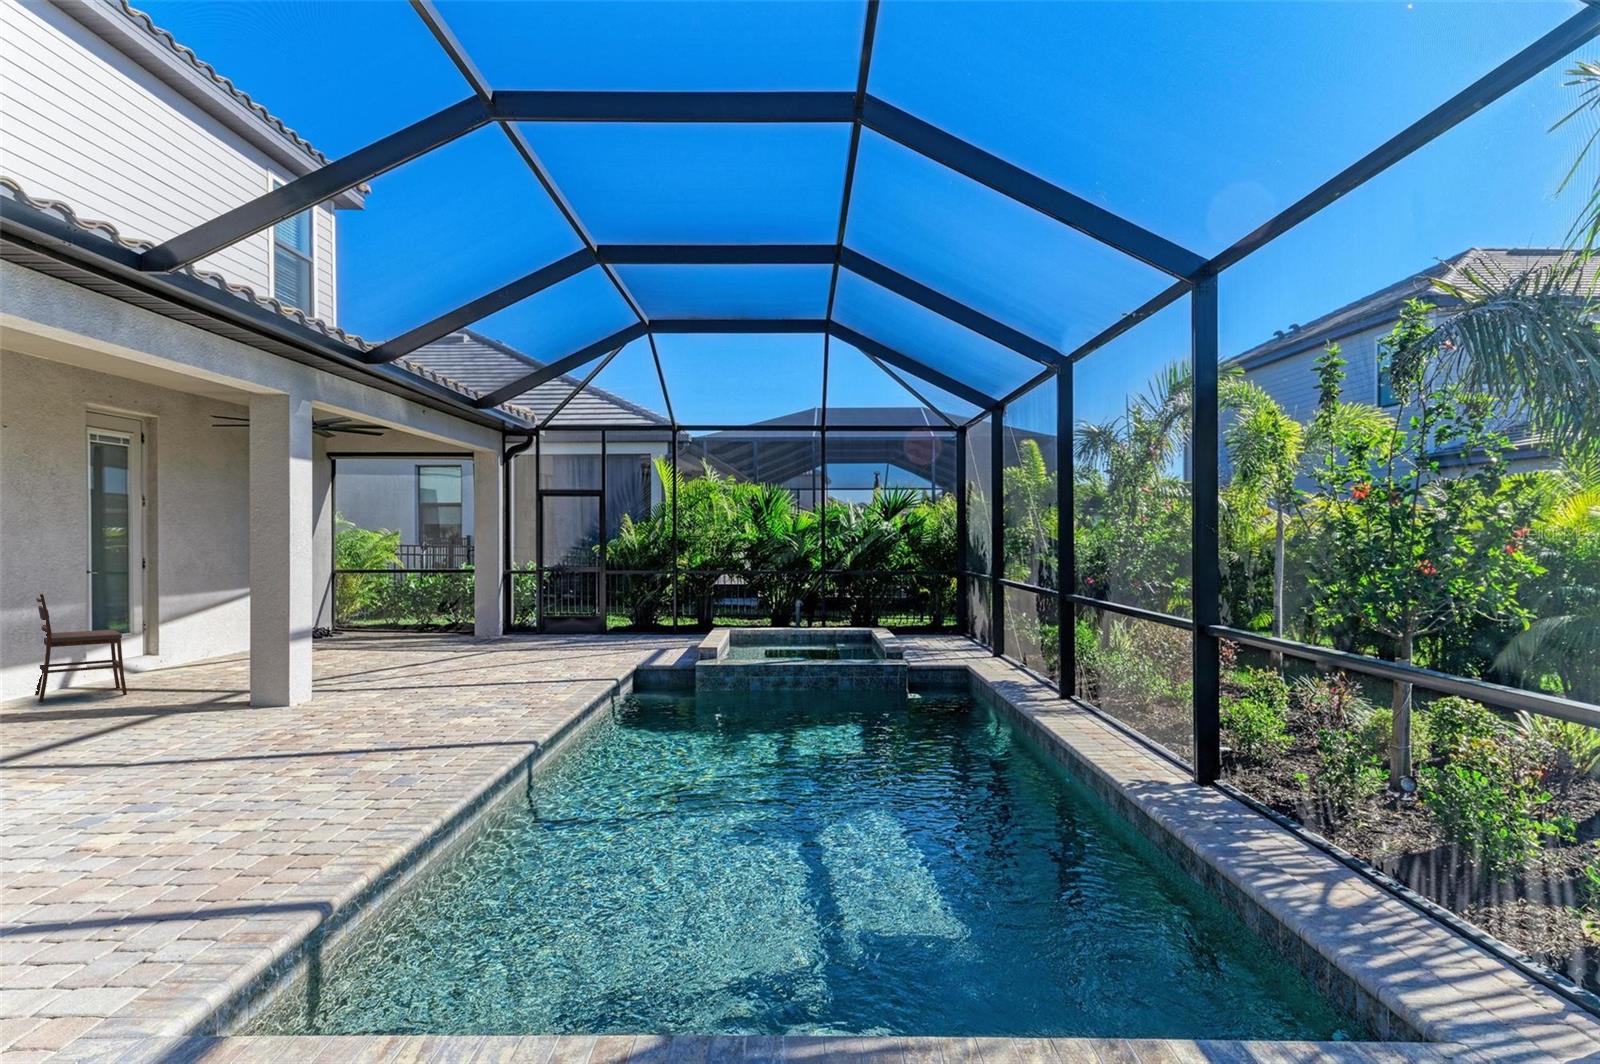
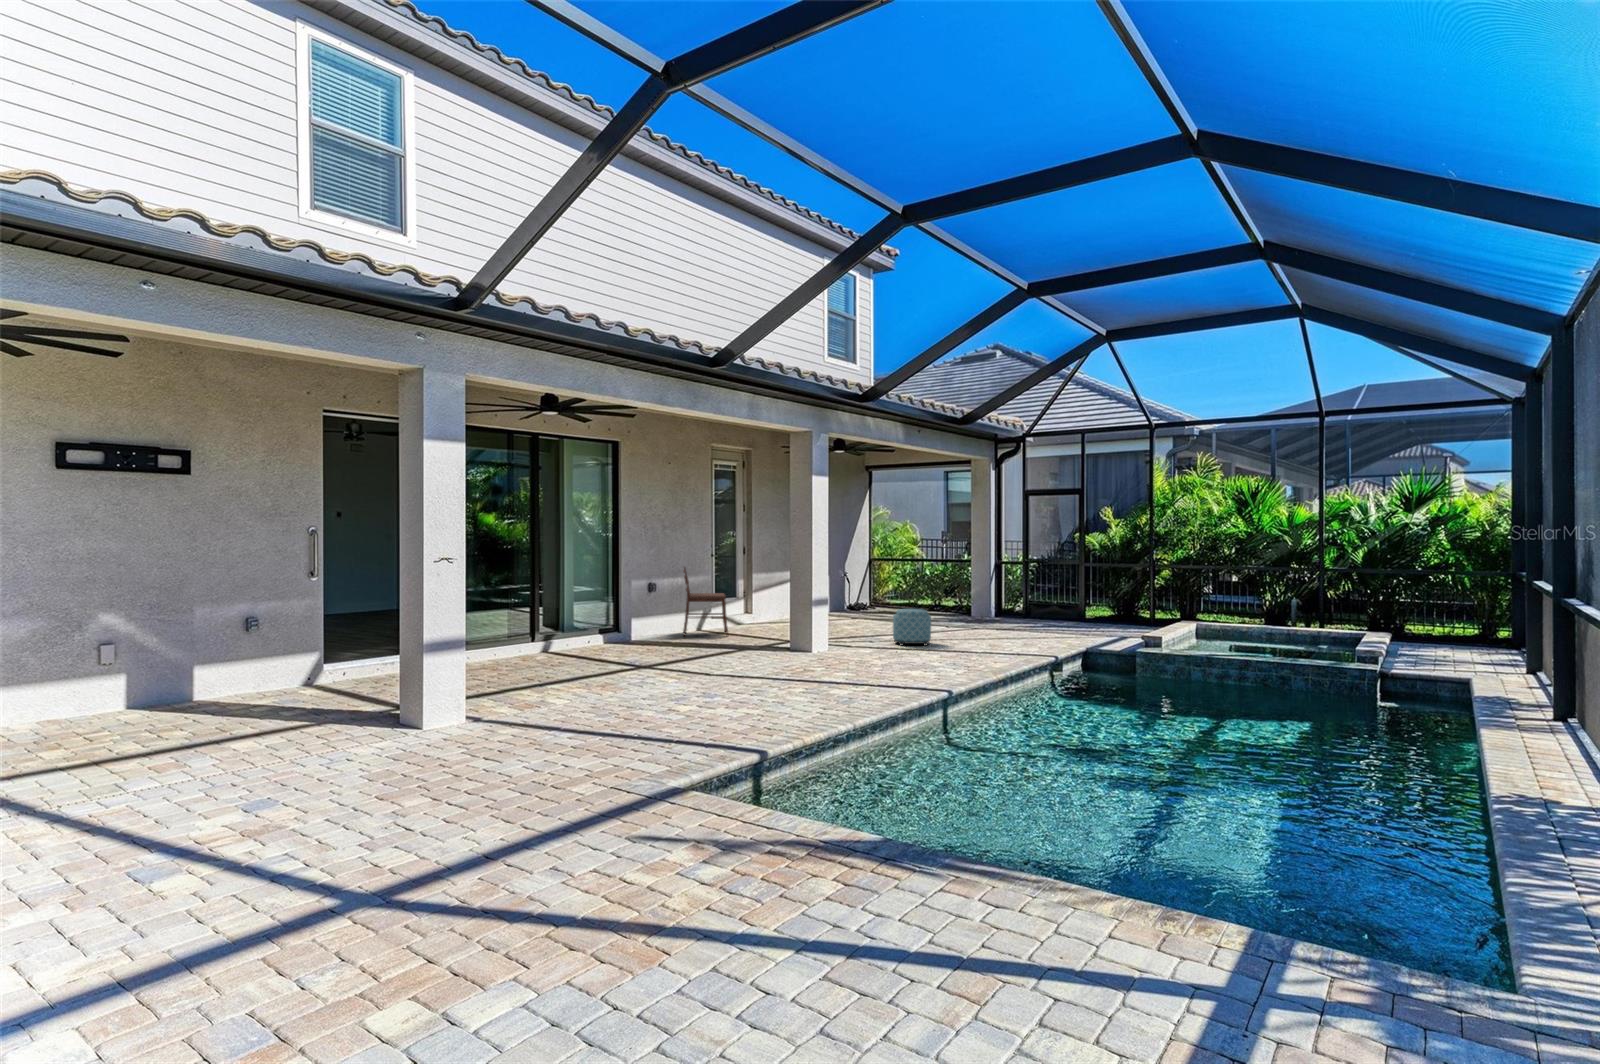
ottoman: none [398,635,451,684] -> present [893,609,931,645]

